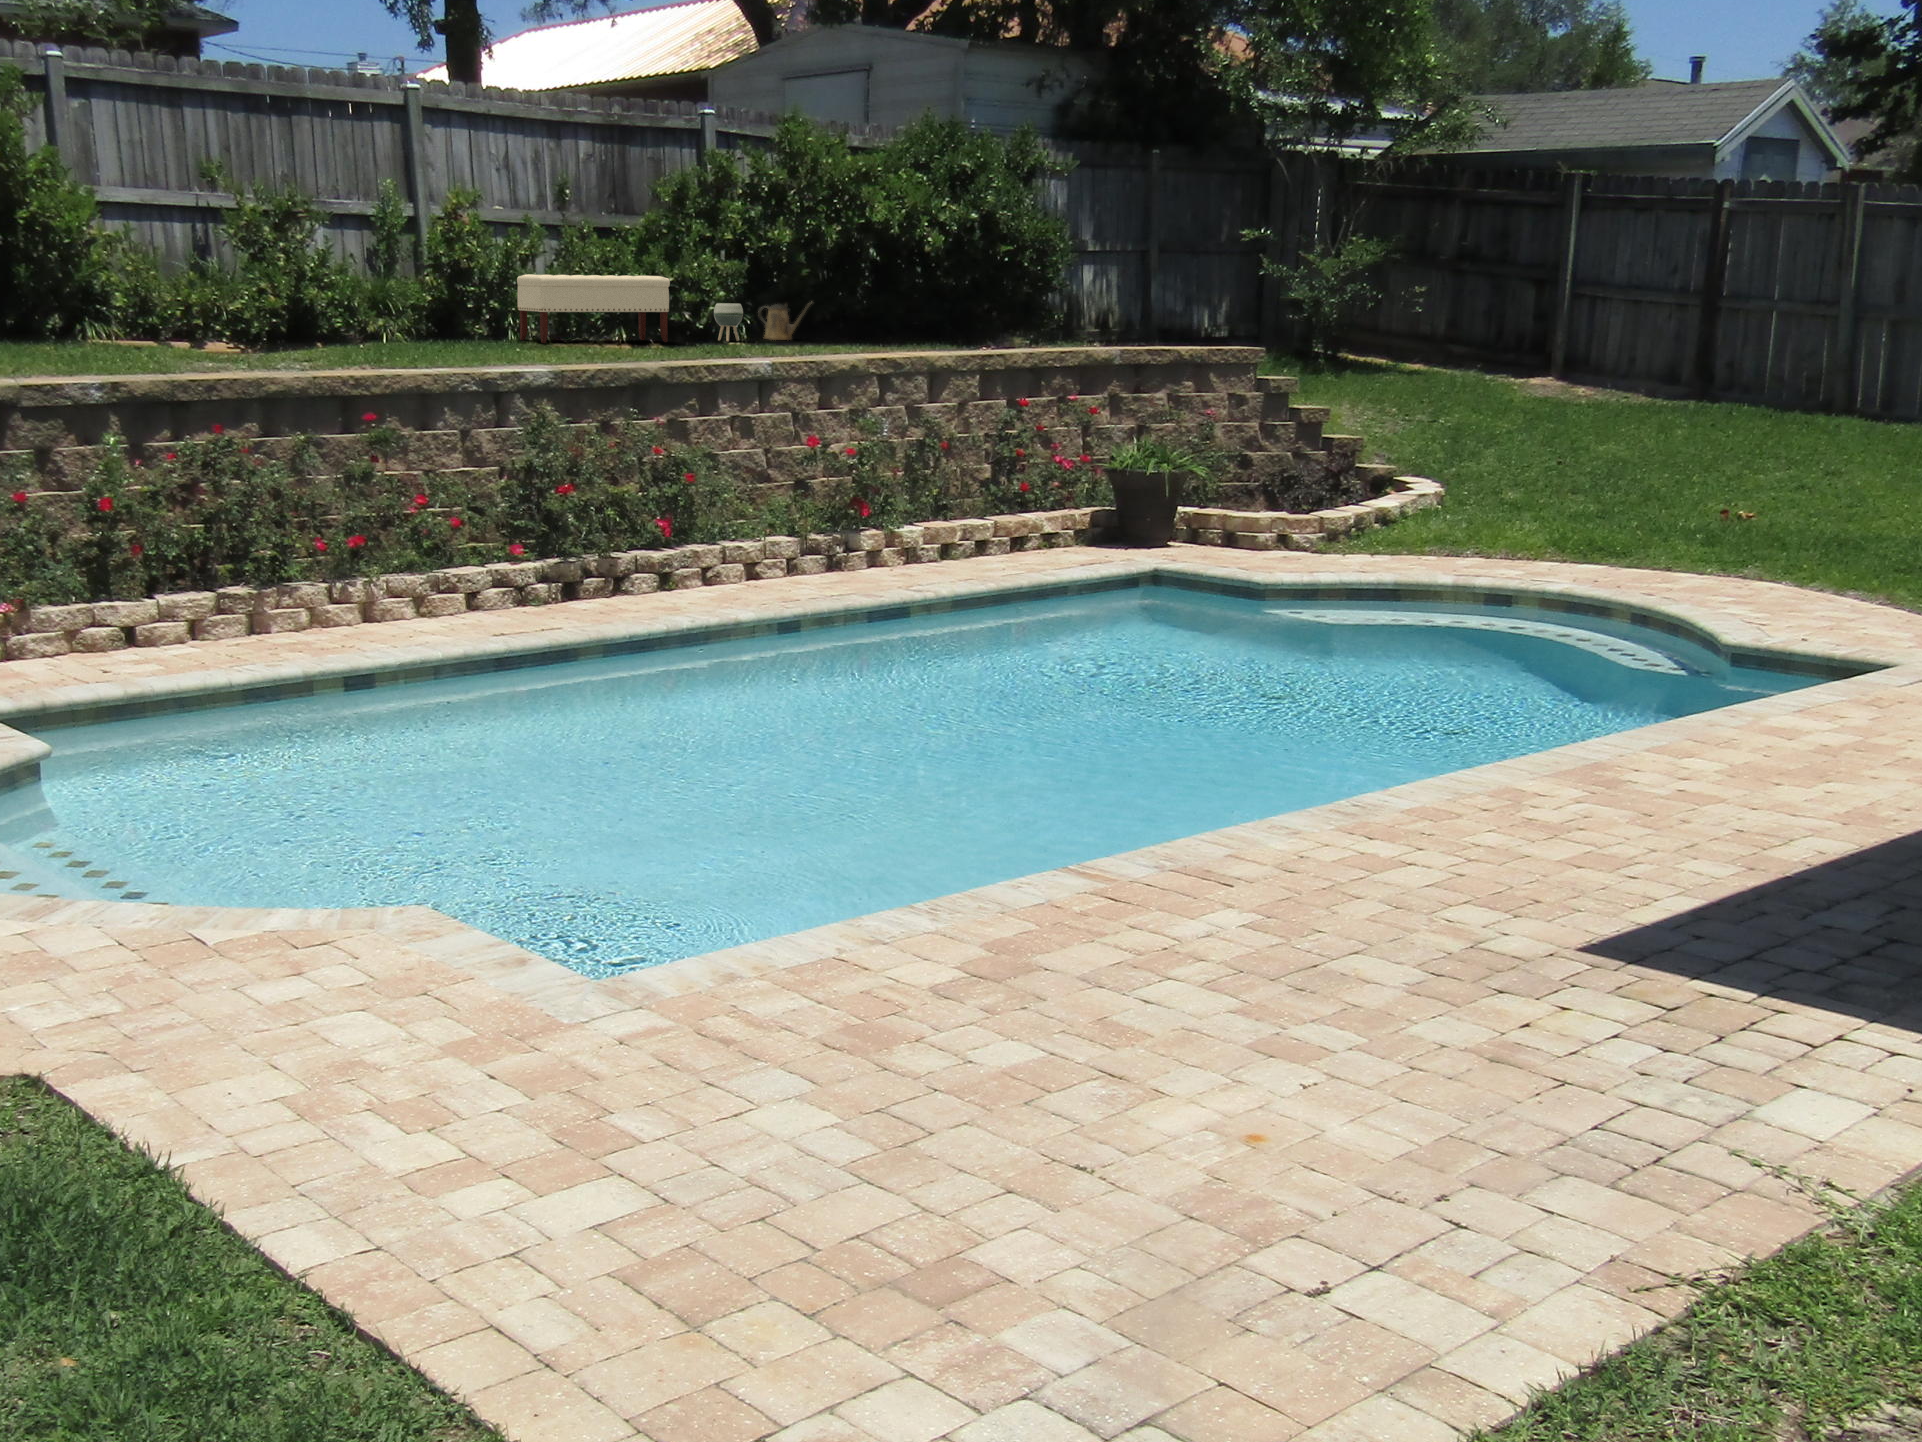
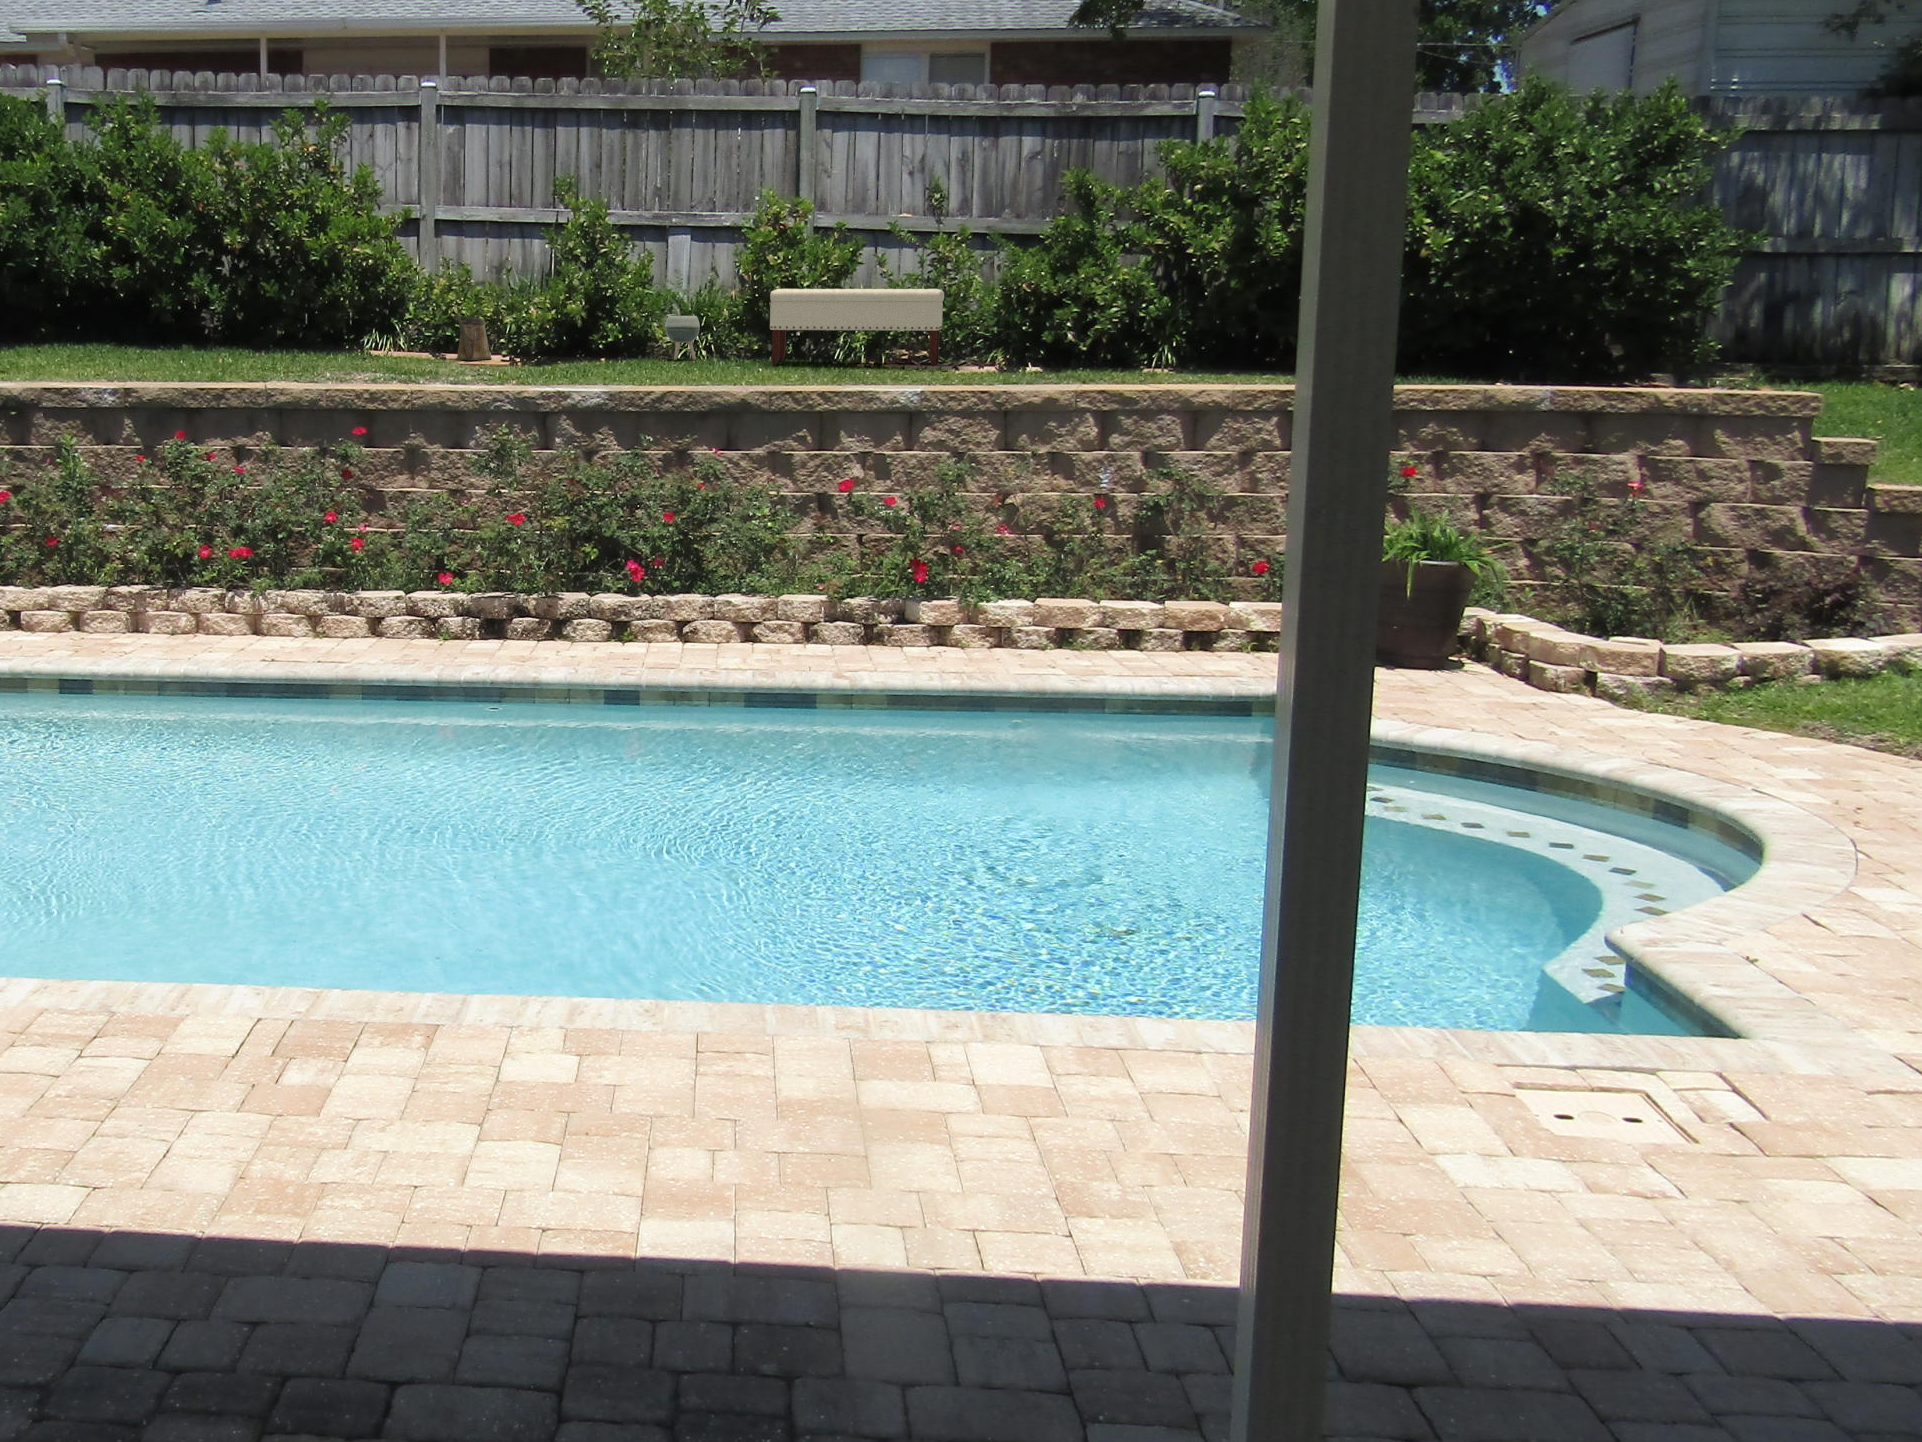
watering can: present [758,302,812,340] -> present [455,313,492,360]
planter: present [714,303,743,341] -> present [665,316,700,360]

